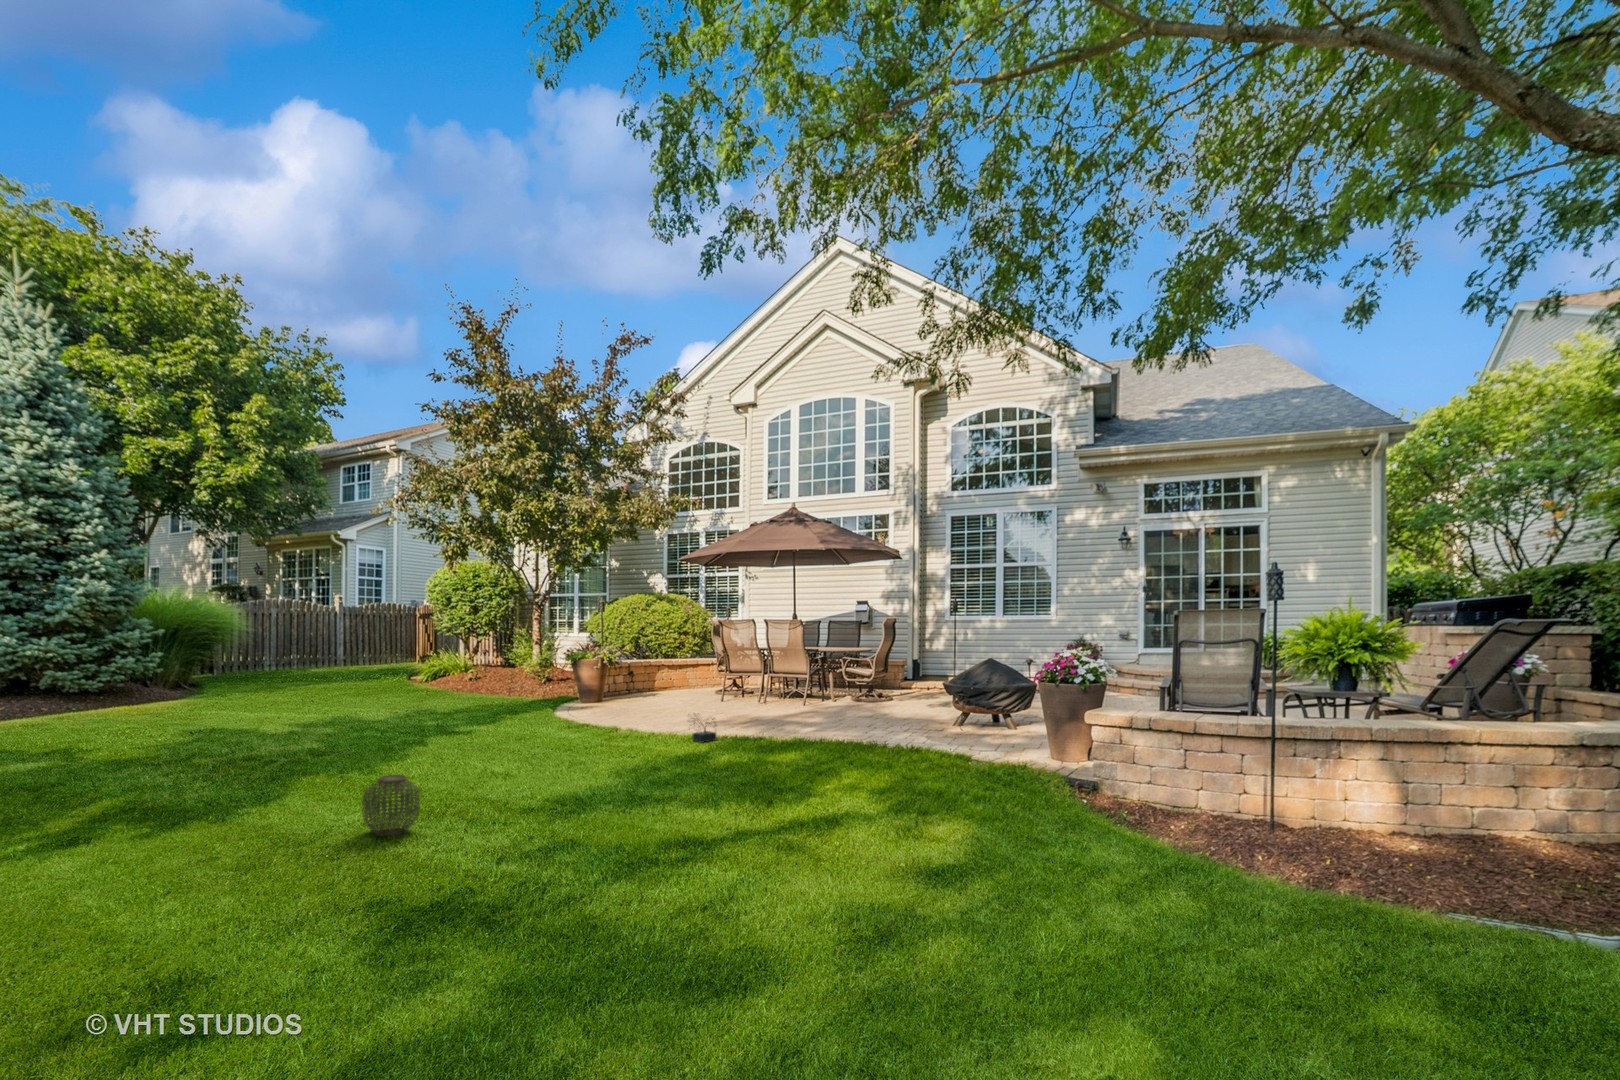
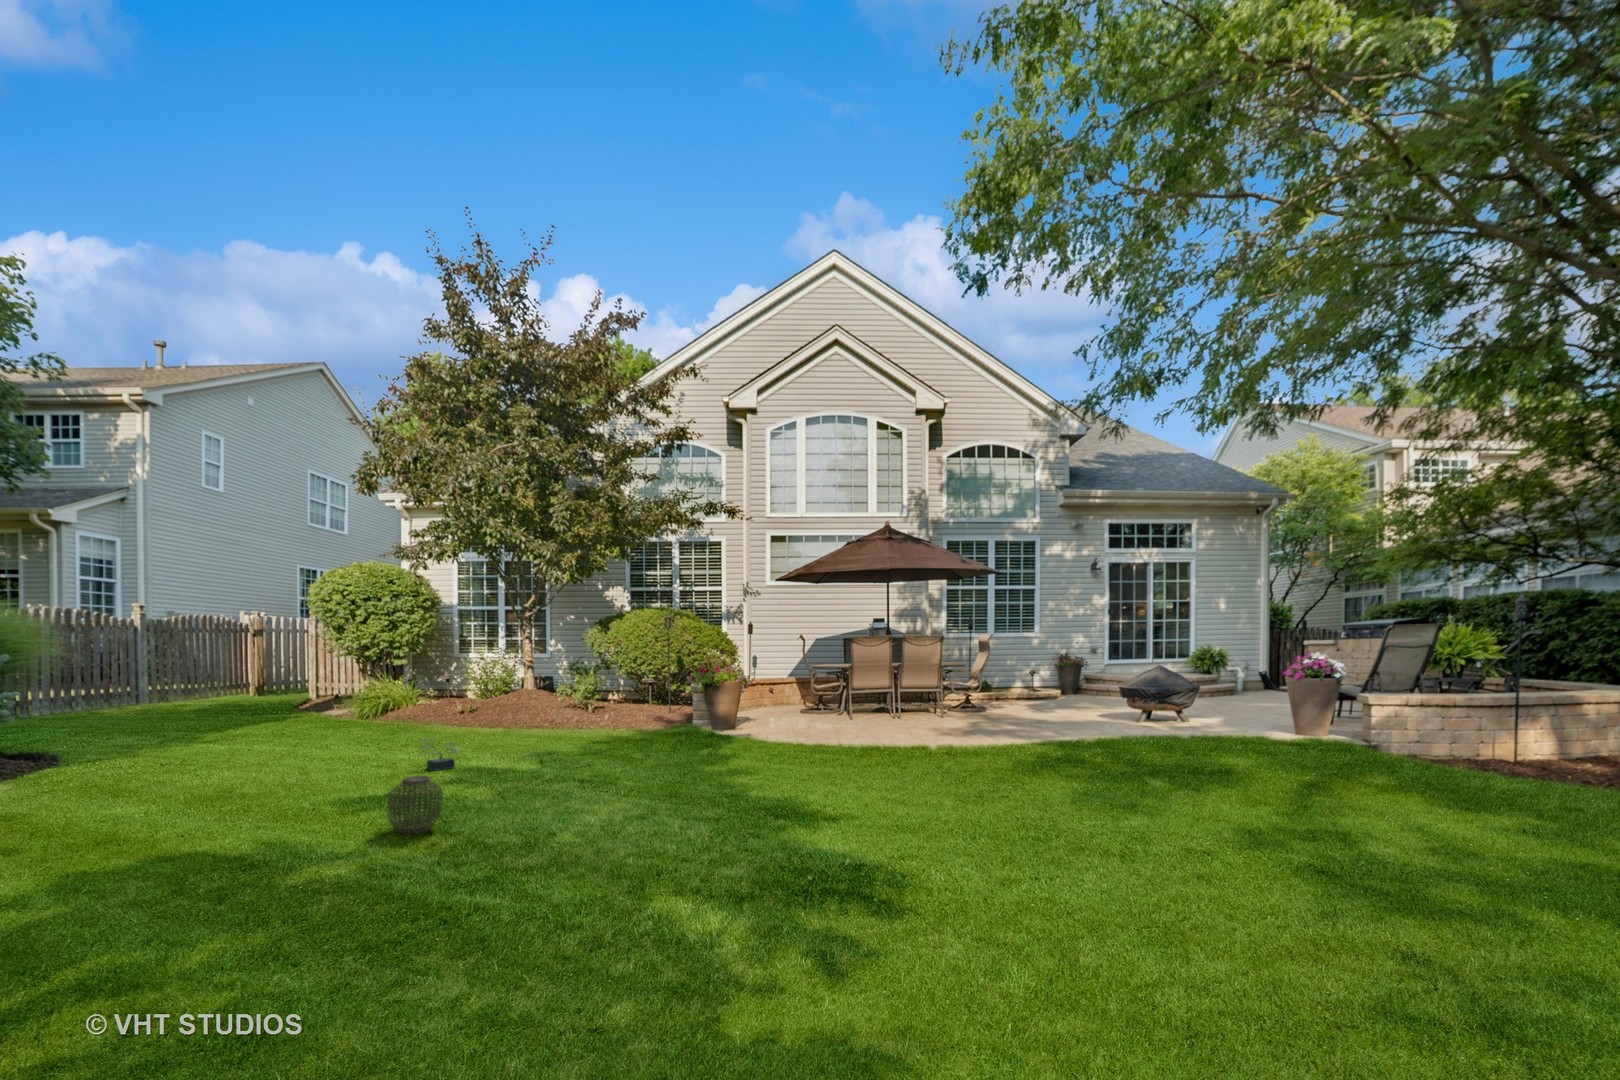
decorative plant: present [691,713,717,742] -> present [419,738,456,771]

